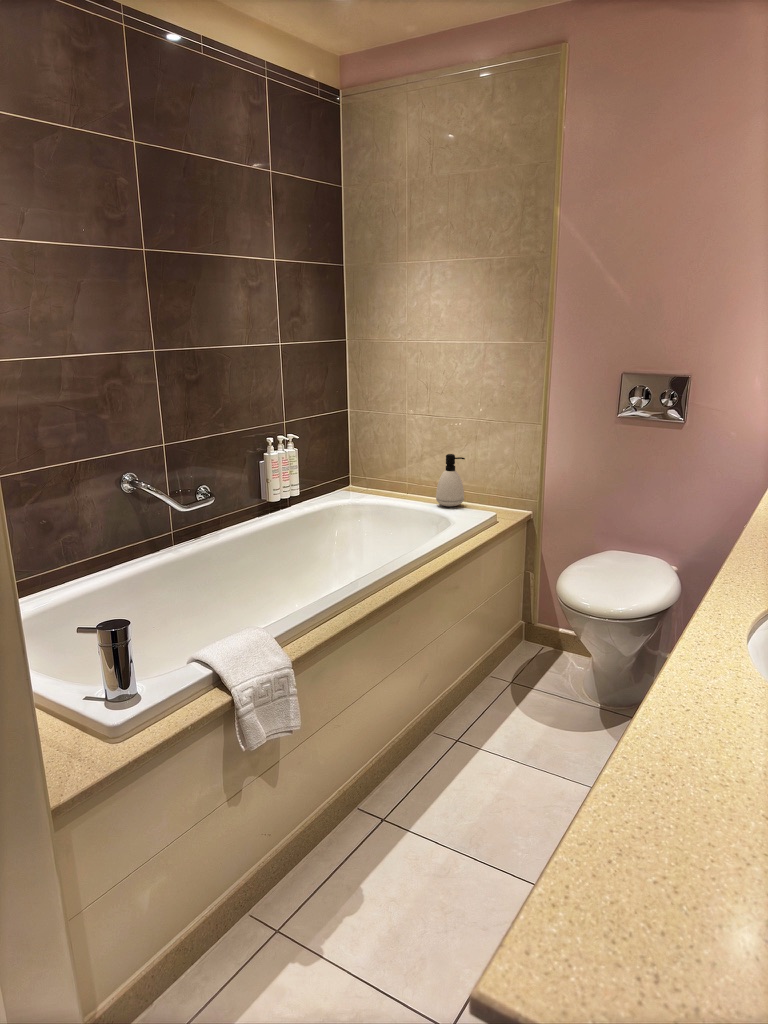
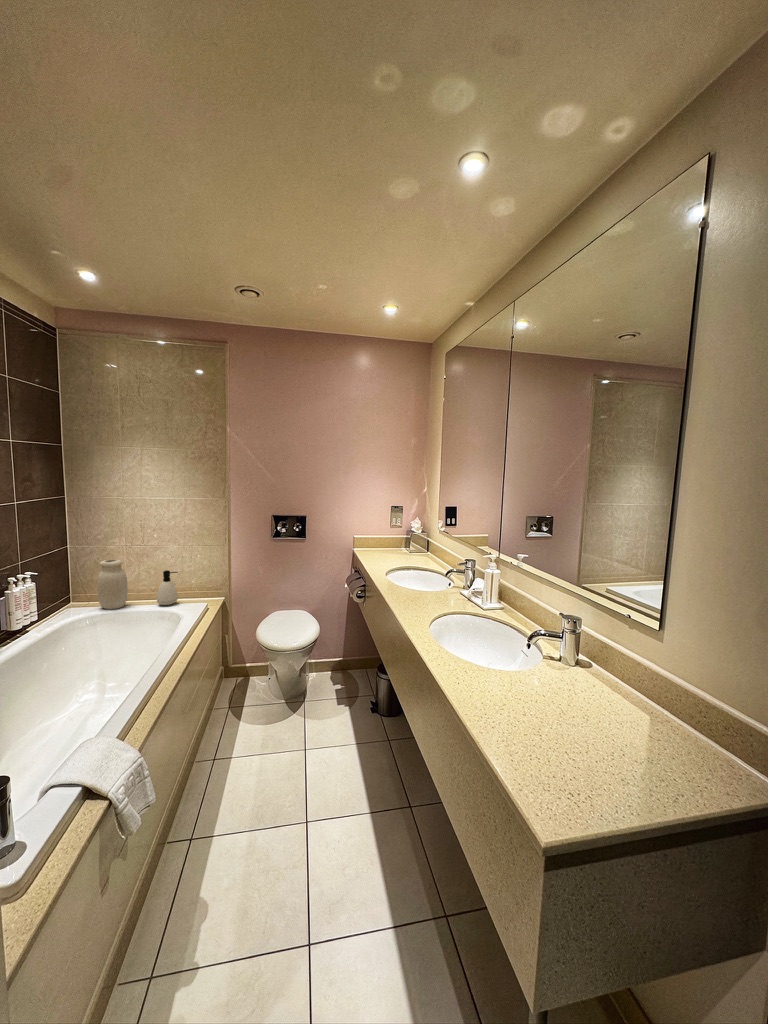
jar: none [369,430,405,500] -> present [97,559,128,609]

